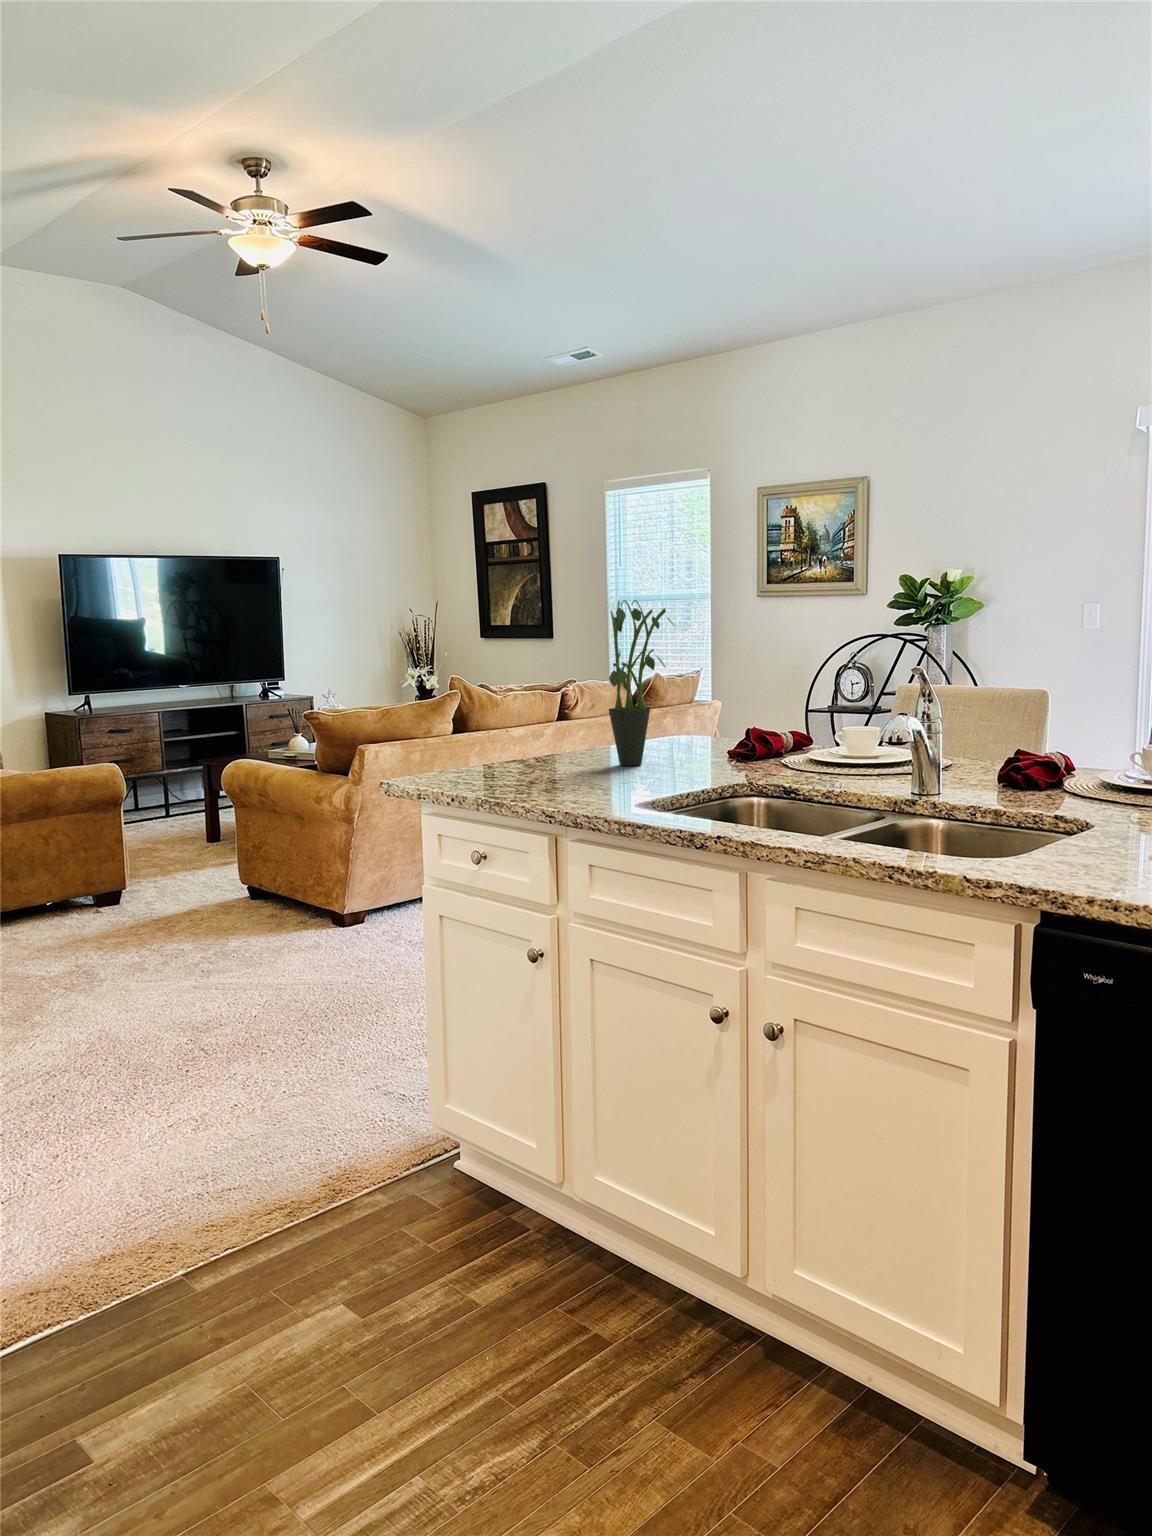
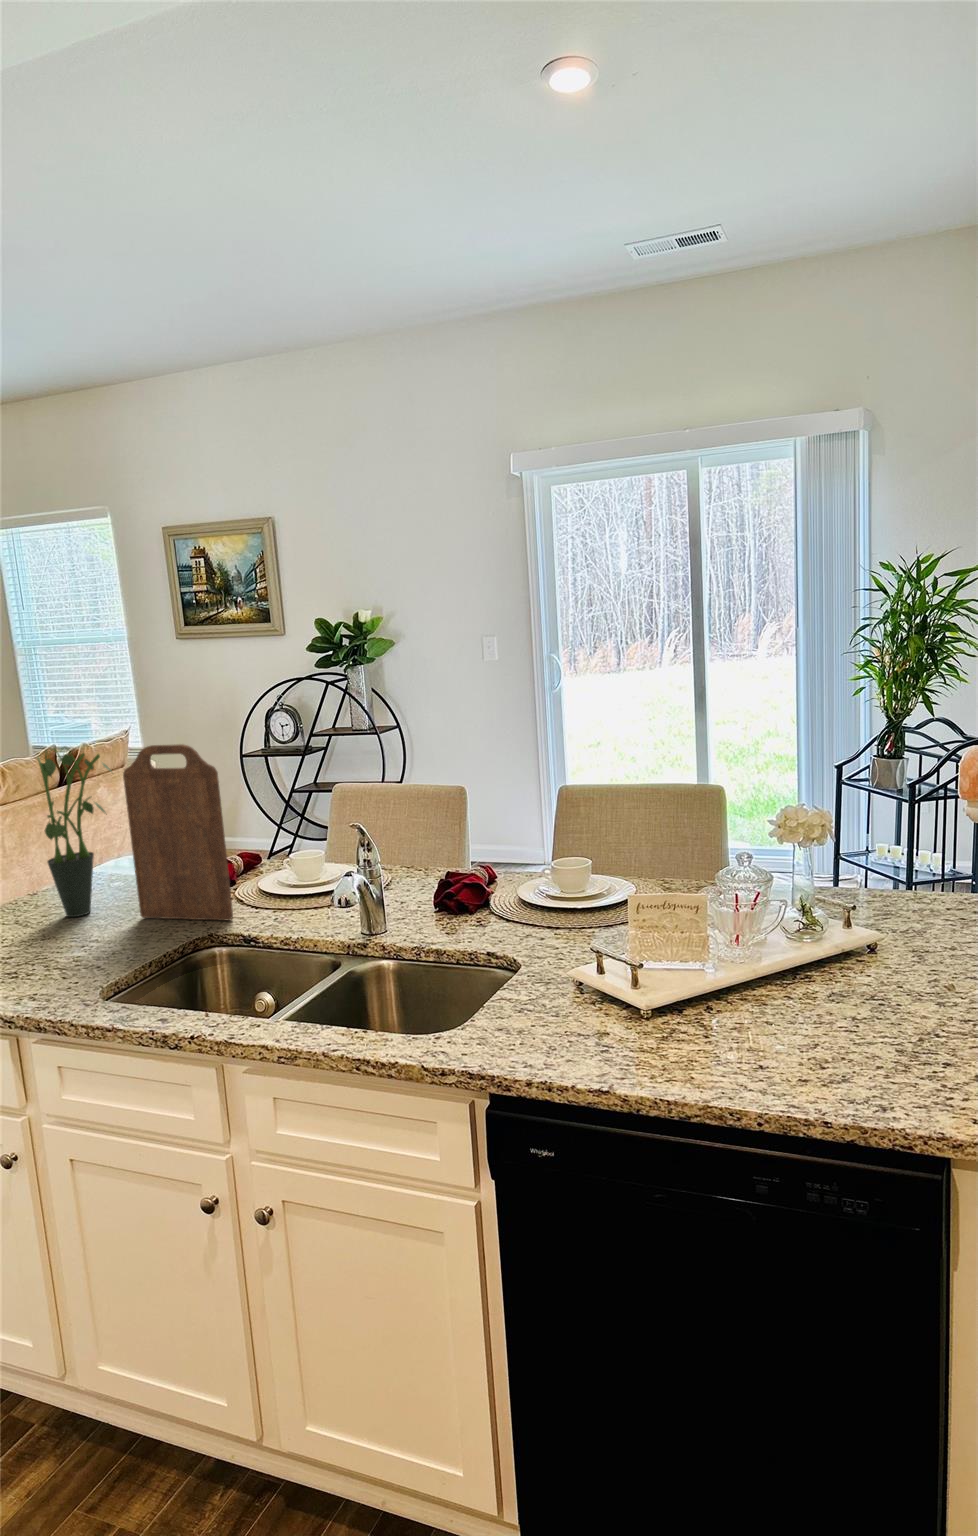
cutting board: none [684,593,775,778] -> present [123,744,233,920]

